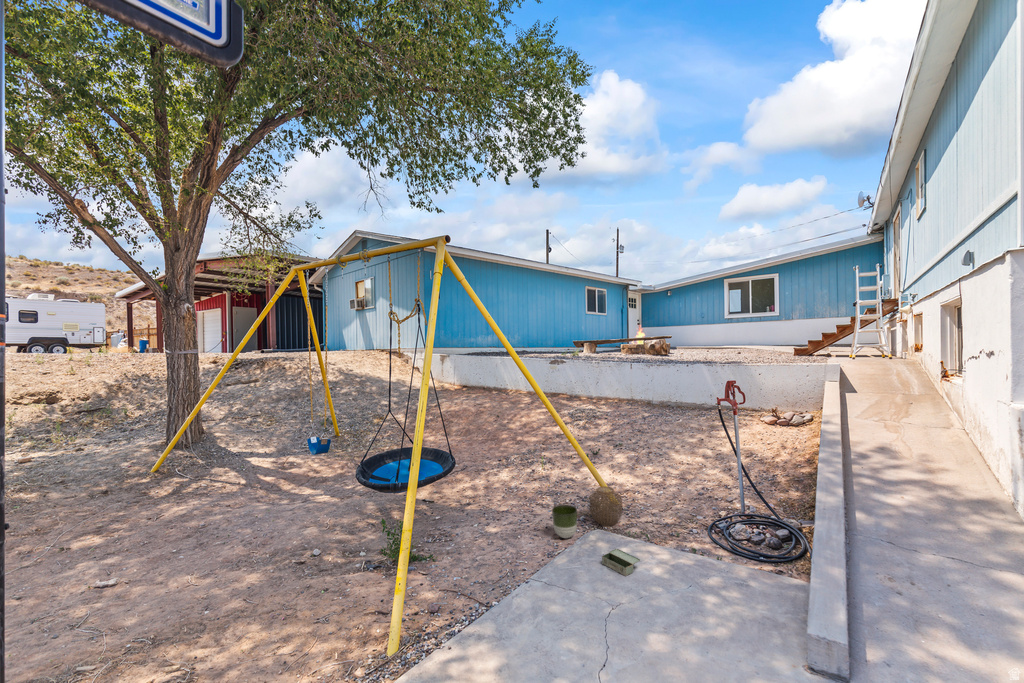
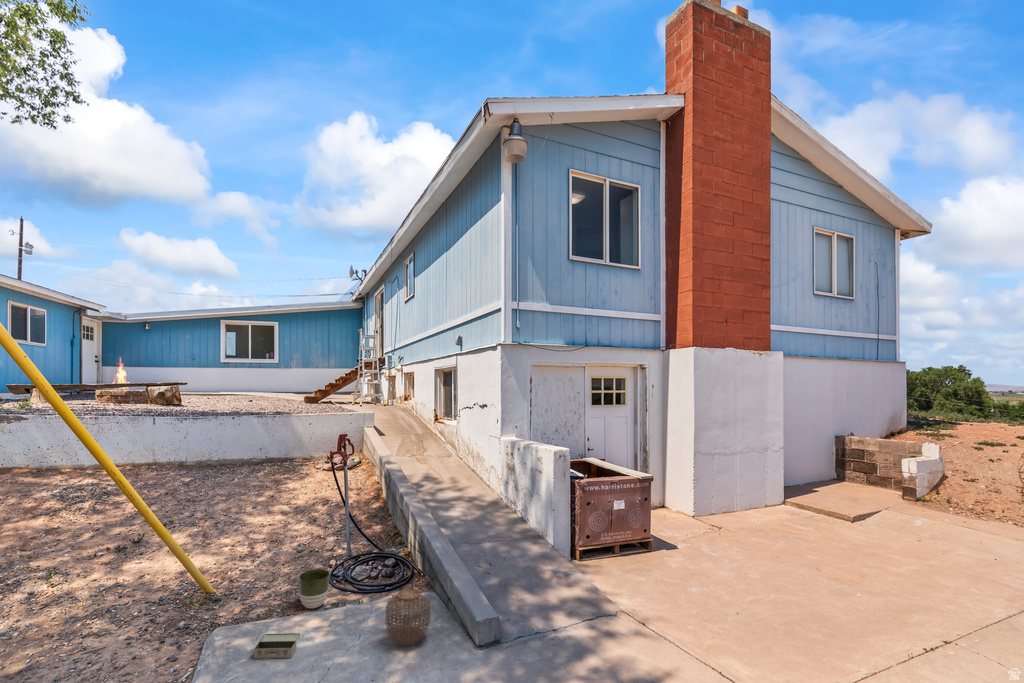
woven basket: present [589,487,622,526] -> present [386,589,430,645]
planter: present [552,505,577,538] -> present [299,569,329,608]

